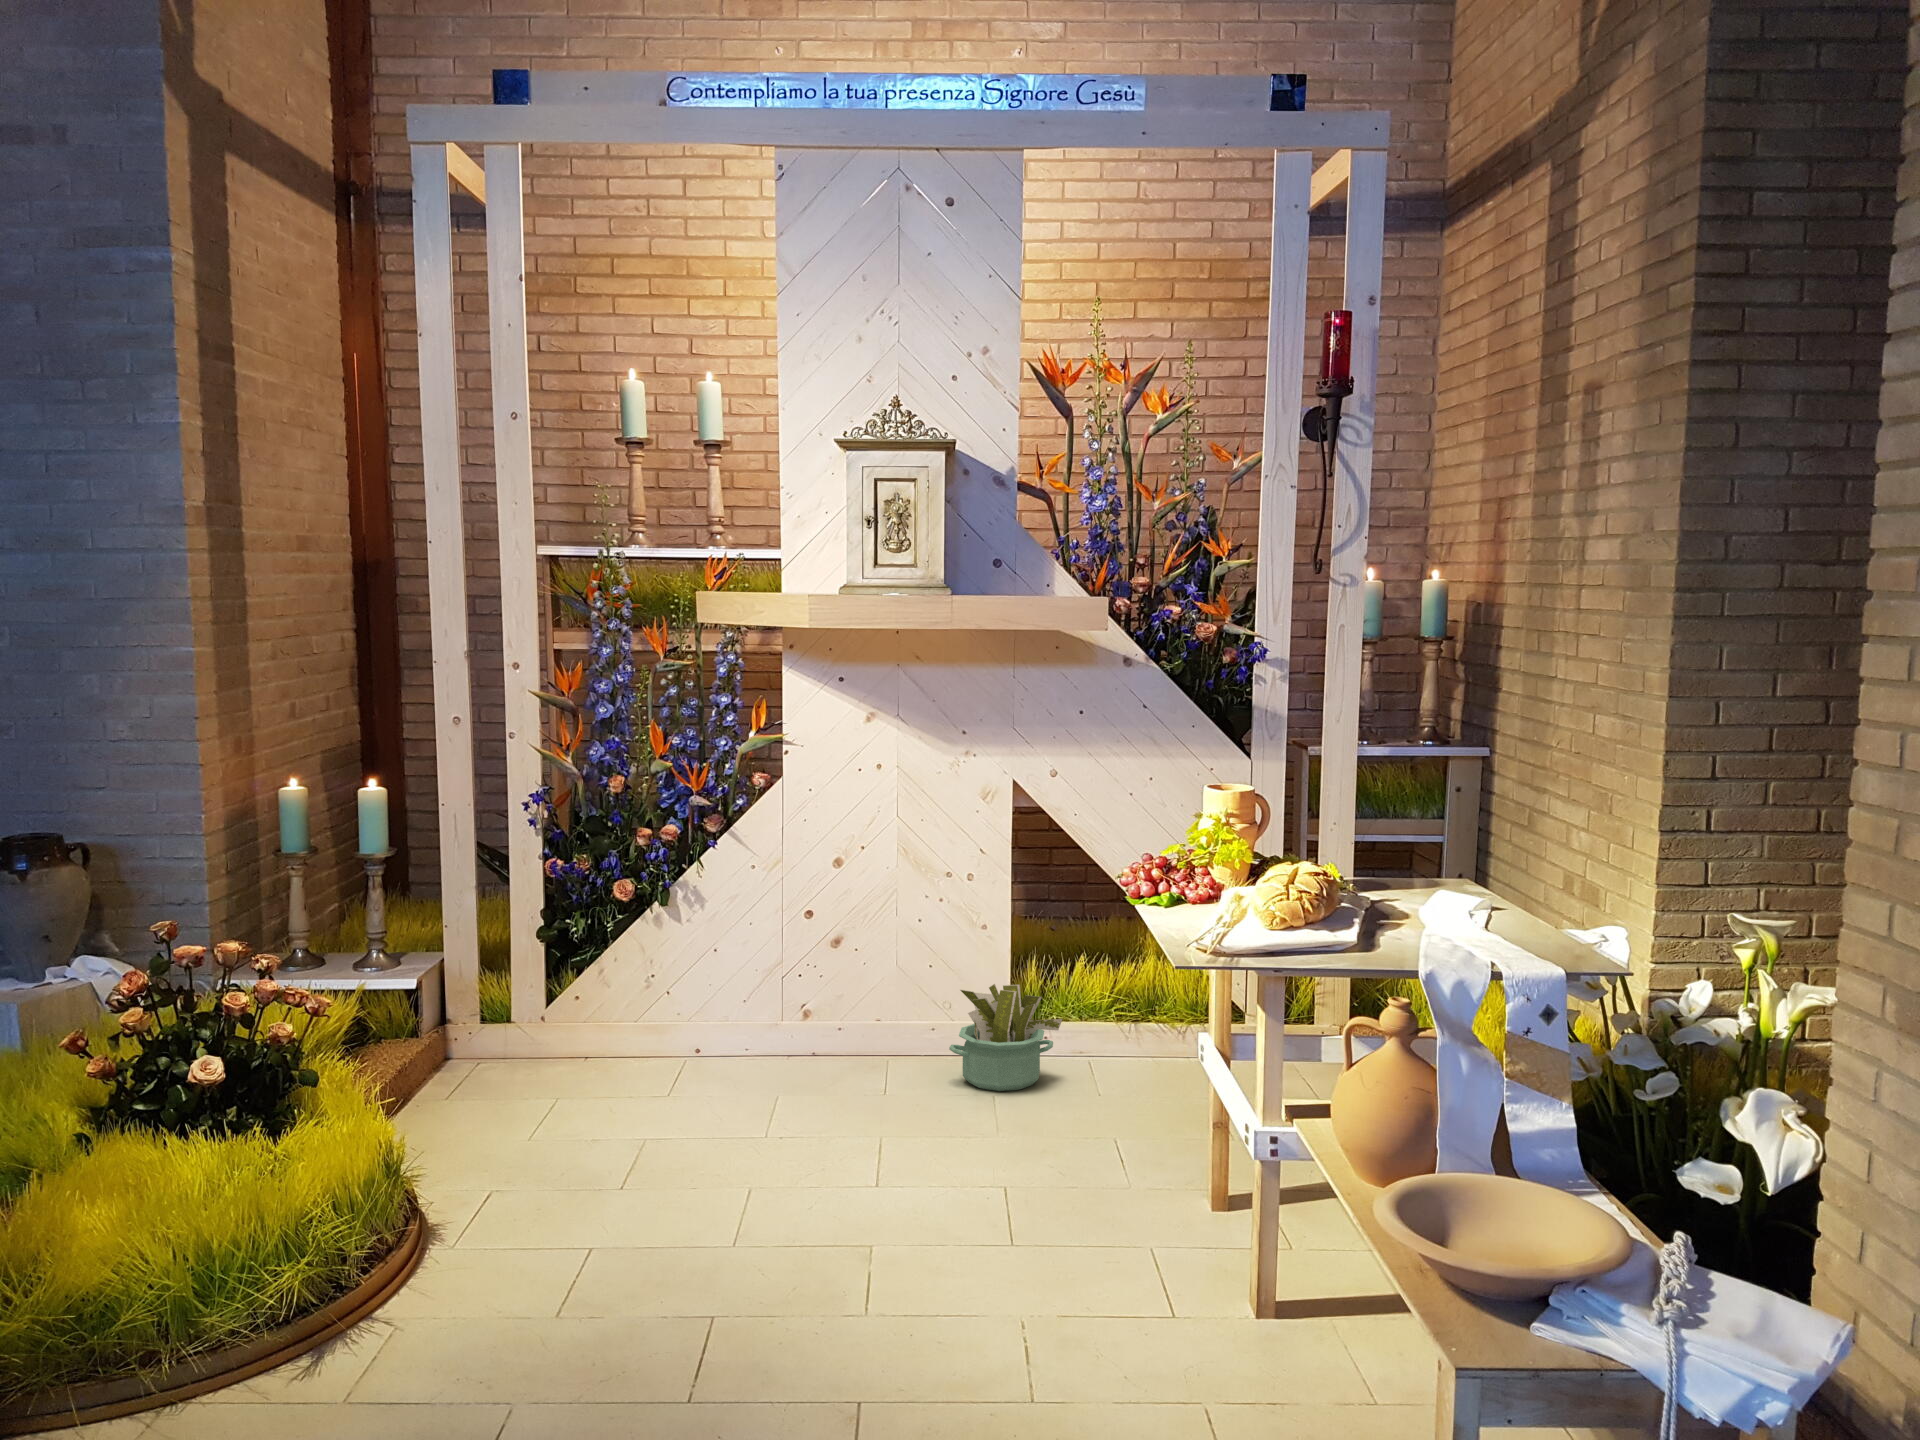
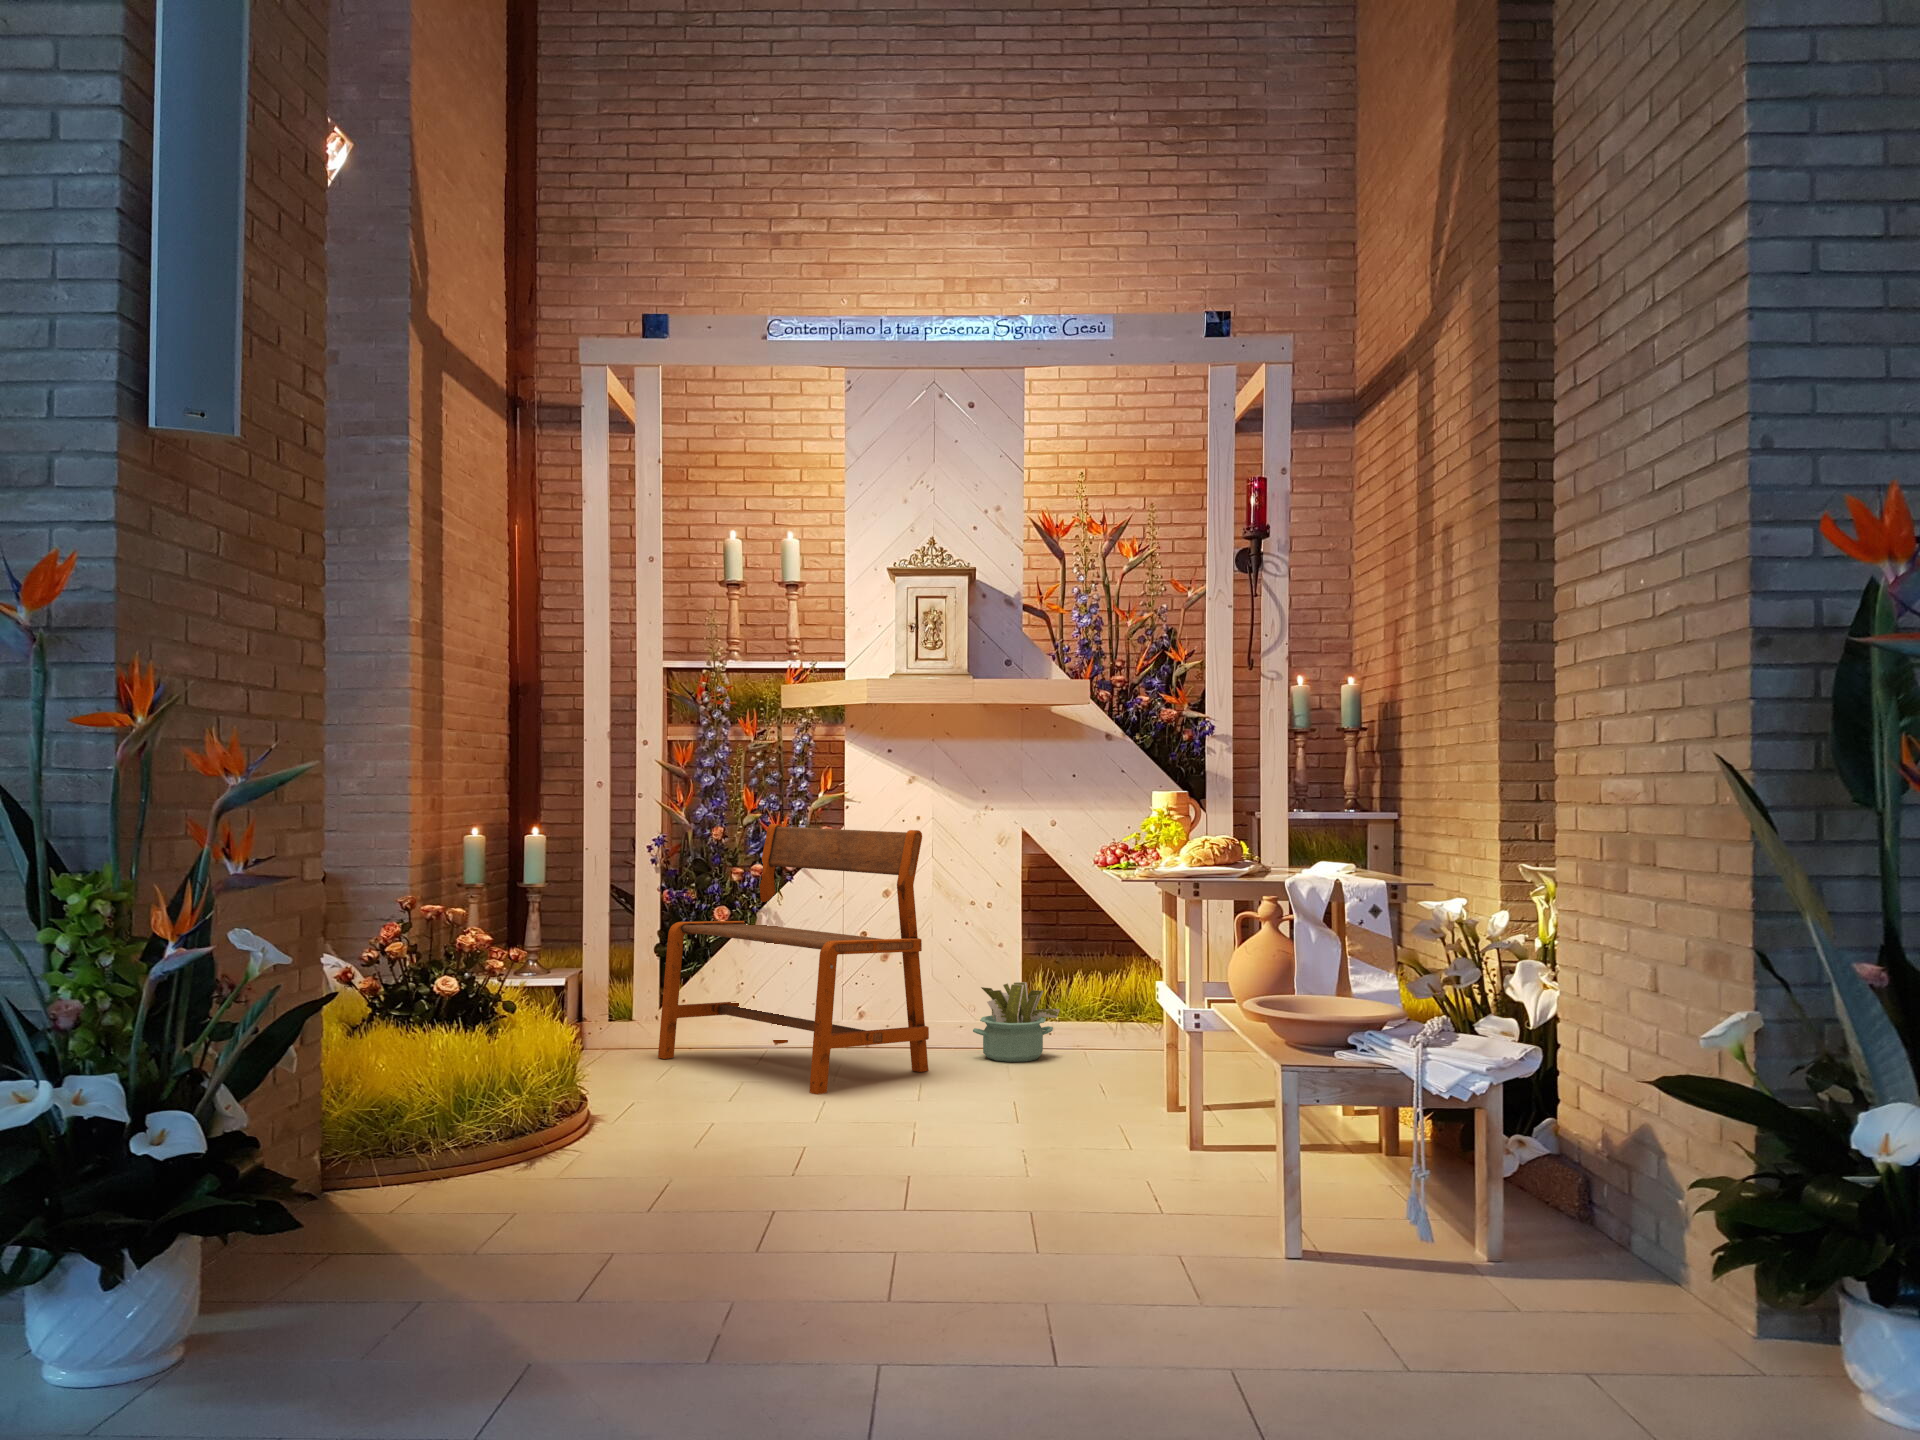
bench: none [538,772,892,1166] -> present [658,824,929,1095]

